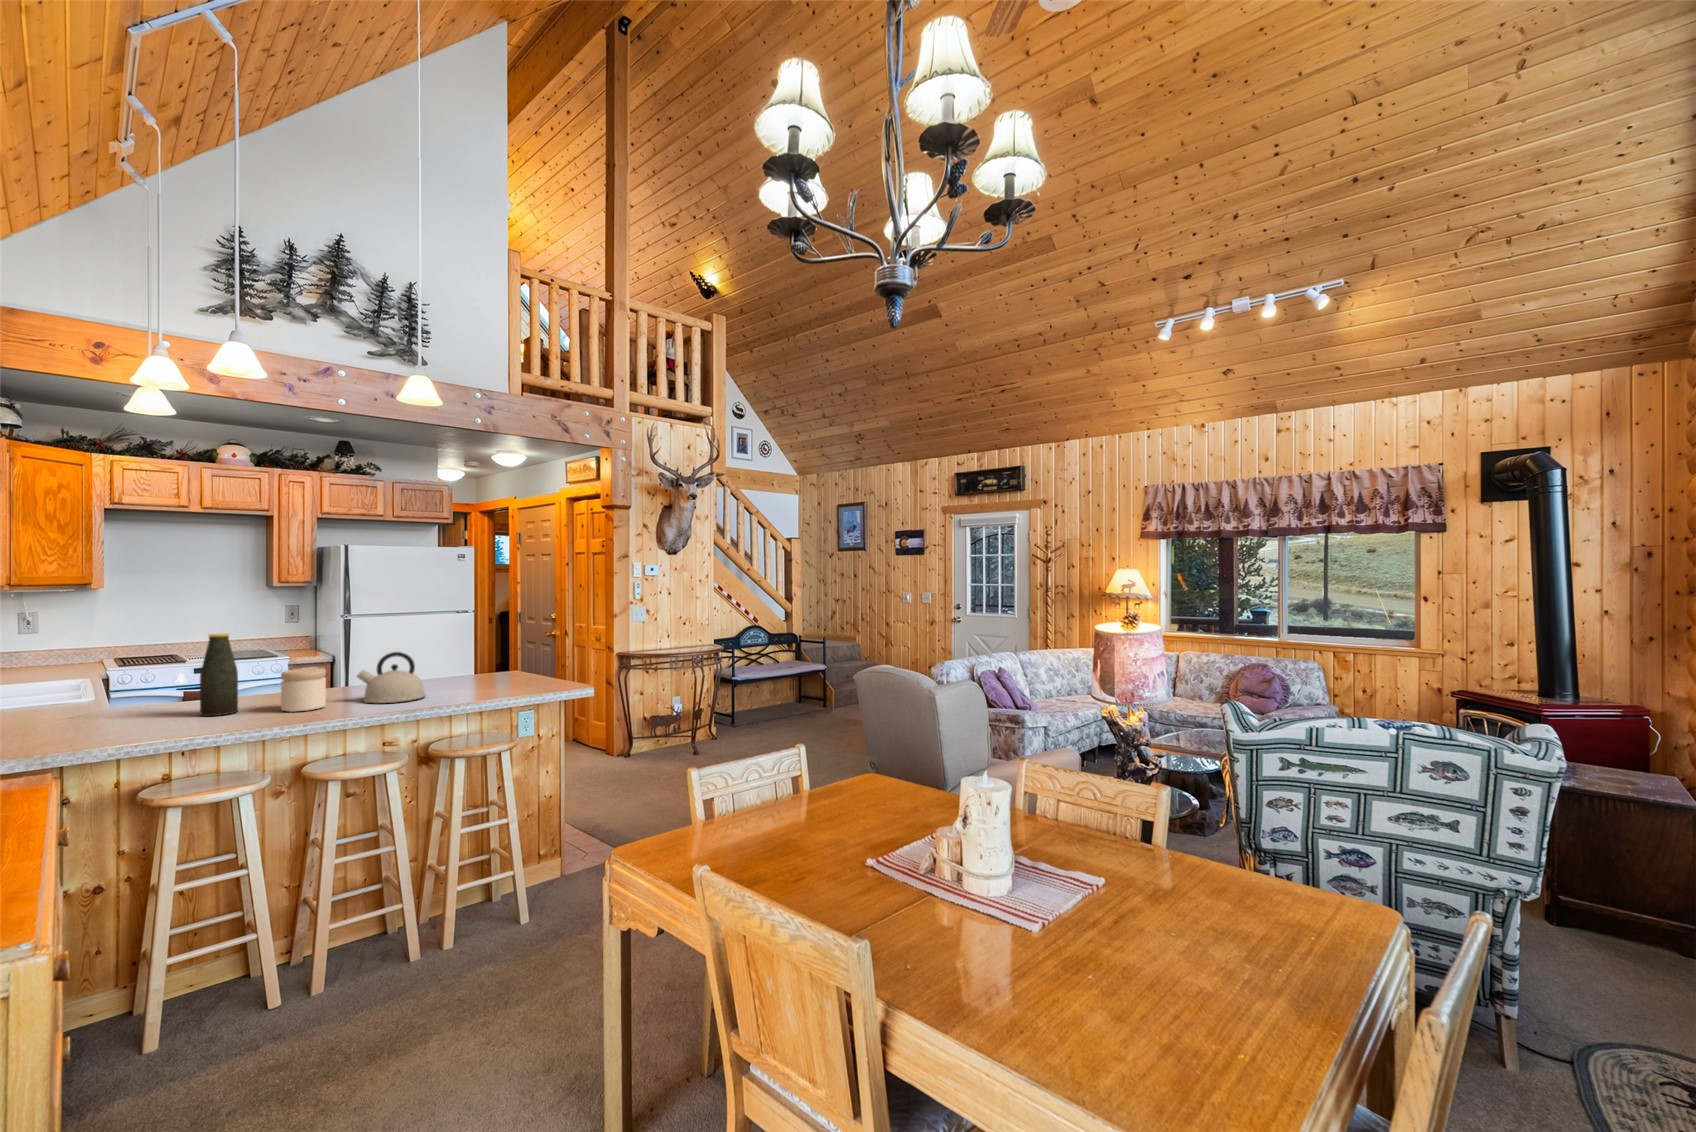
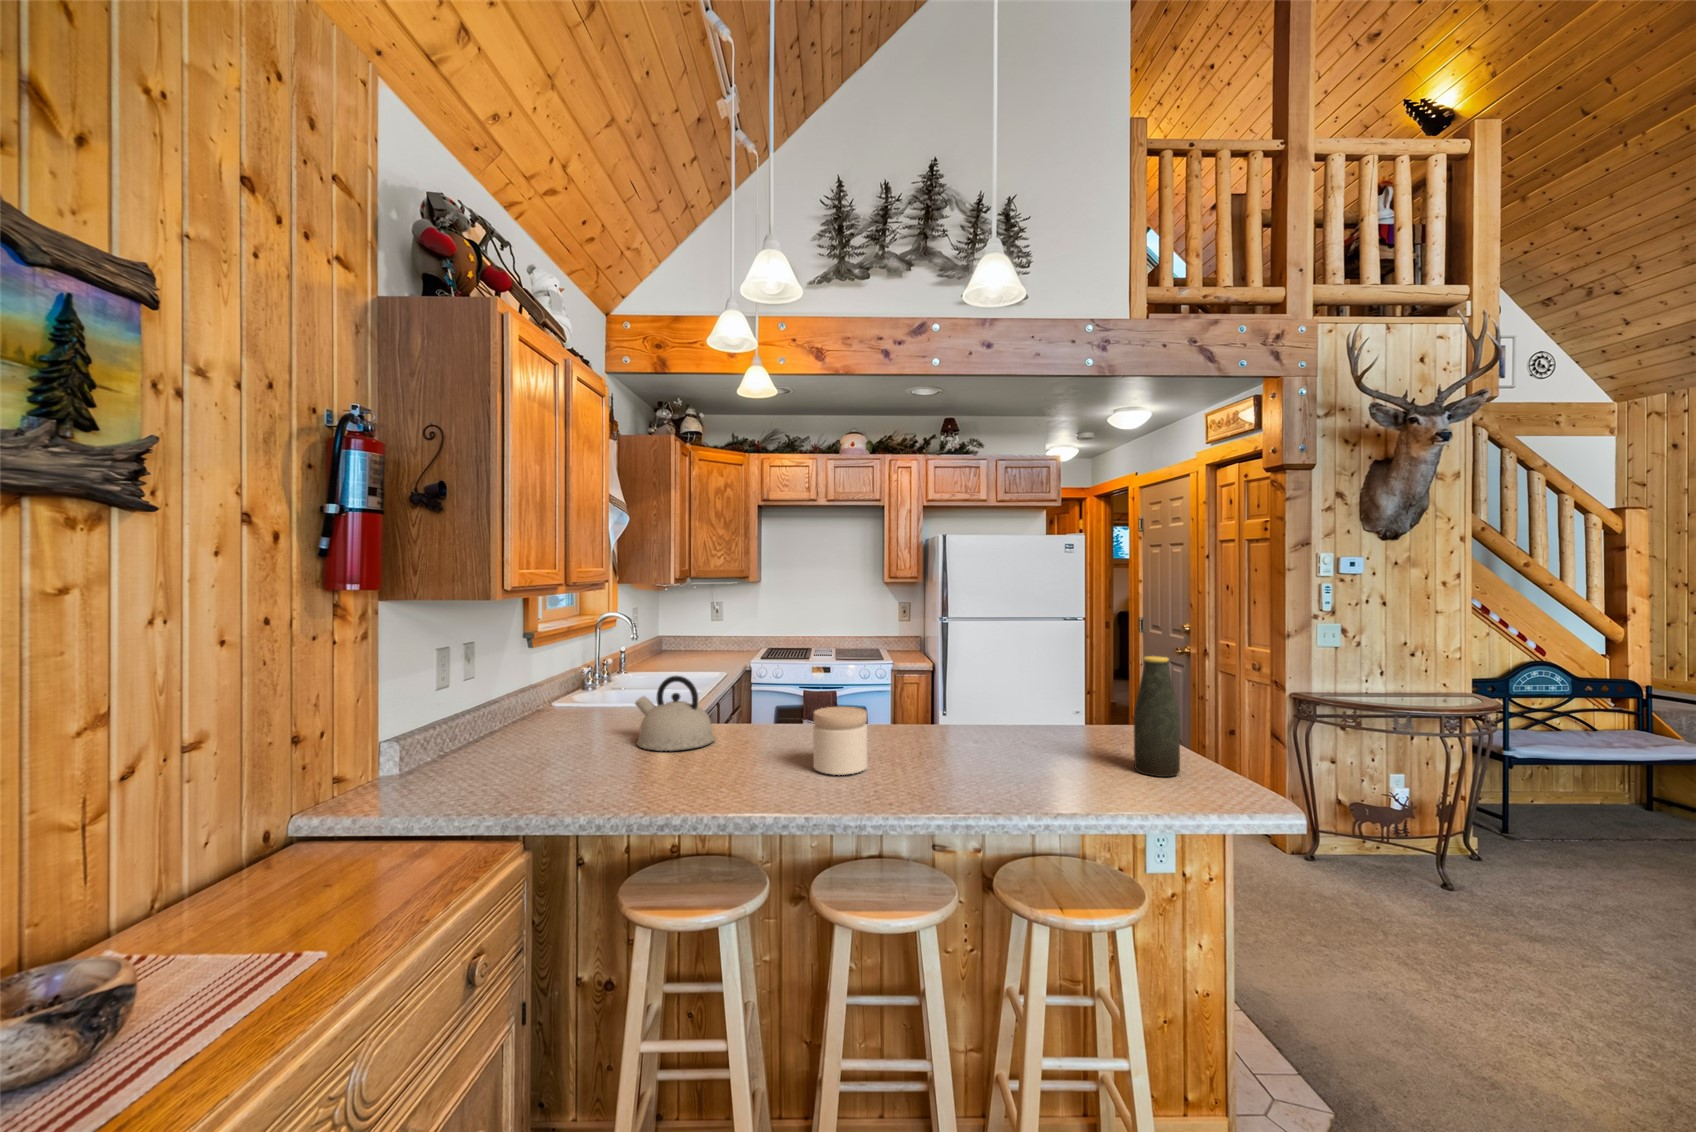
bottle: present [200,633,238,716] -> present [1134,656,1180,777]
kettle: present [357,652,425,703] -> present [635,676,715,751]

